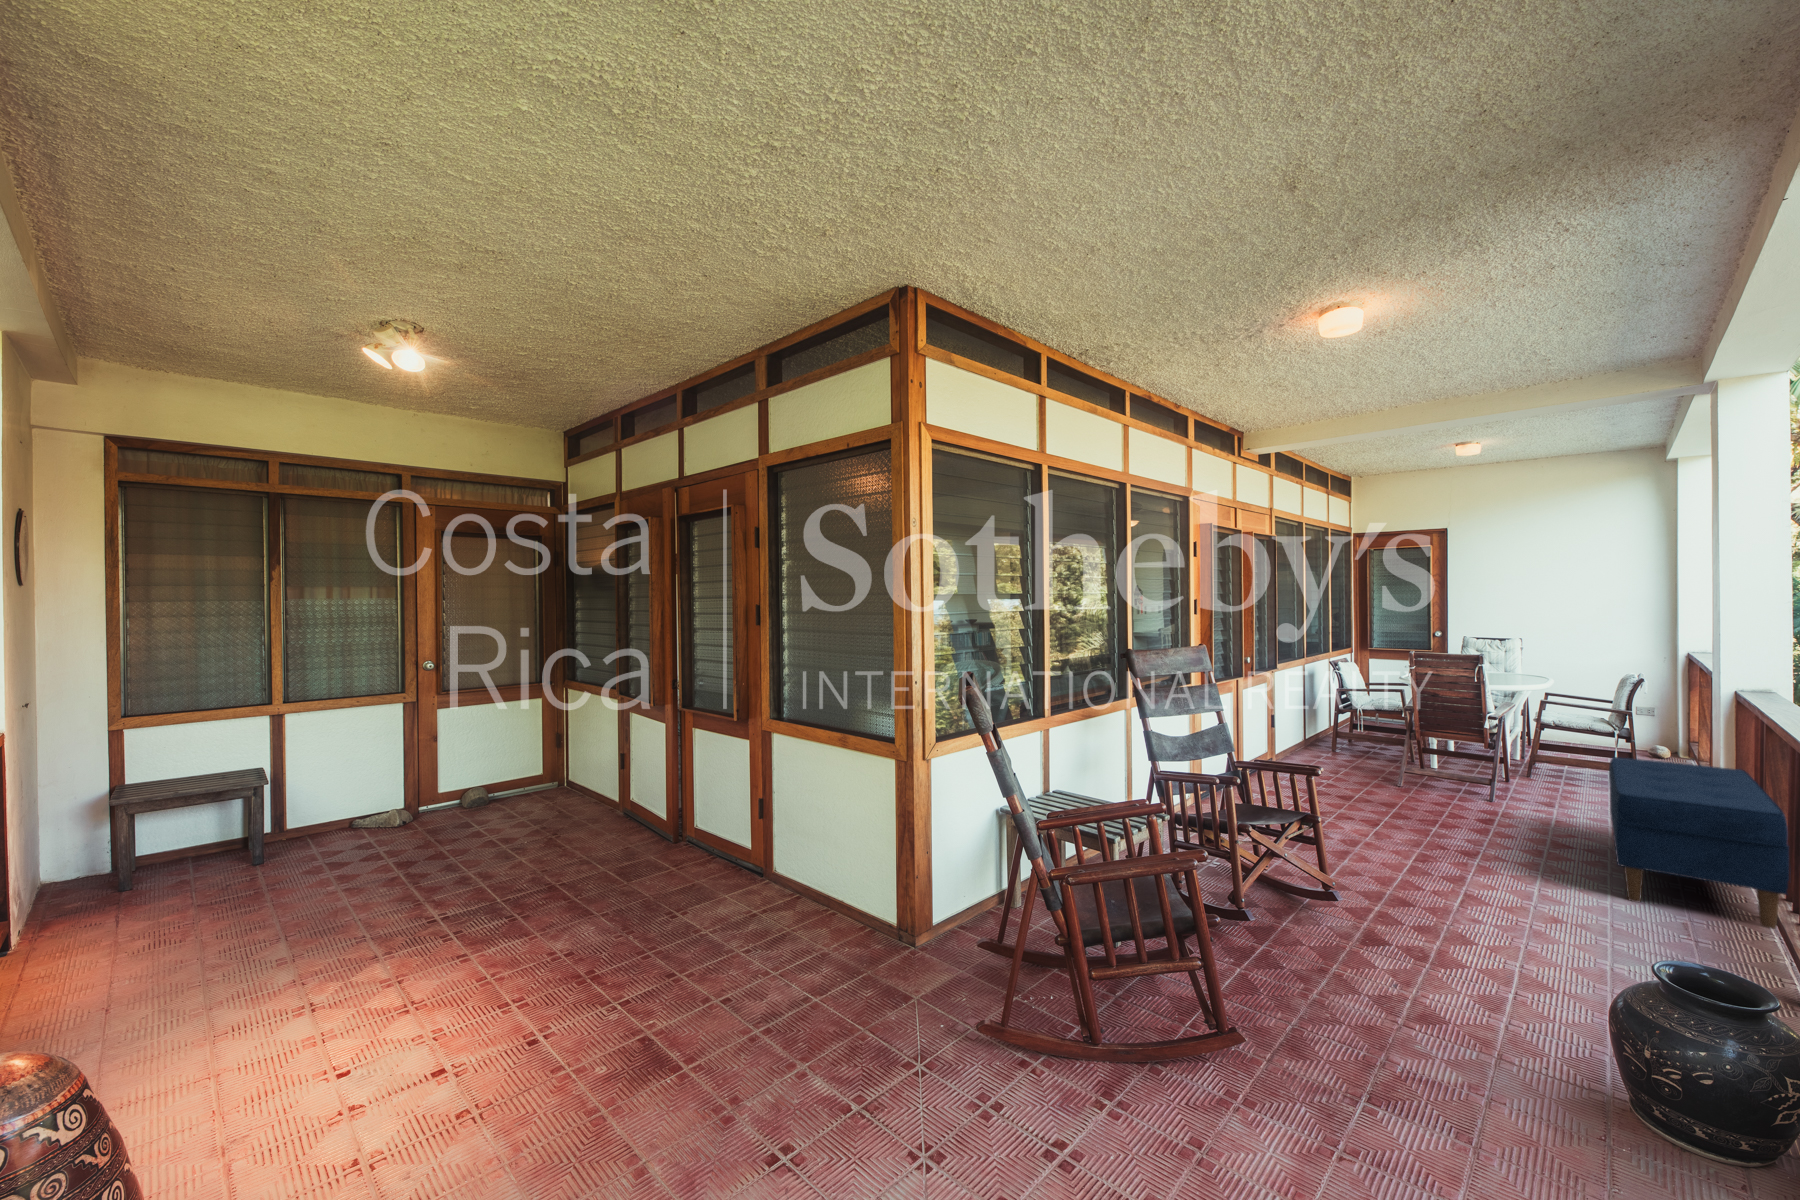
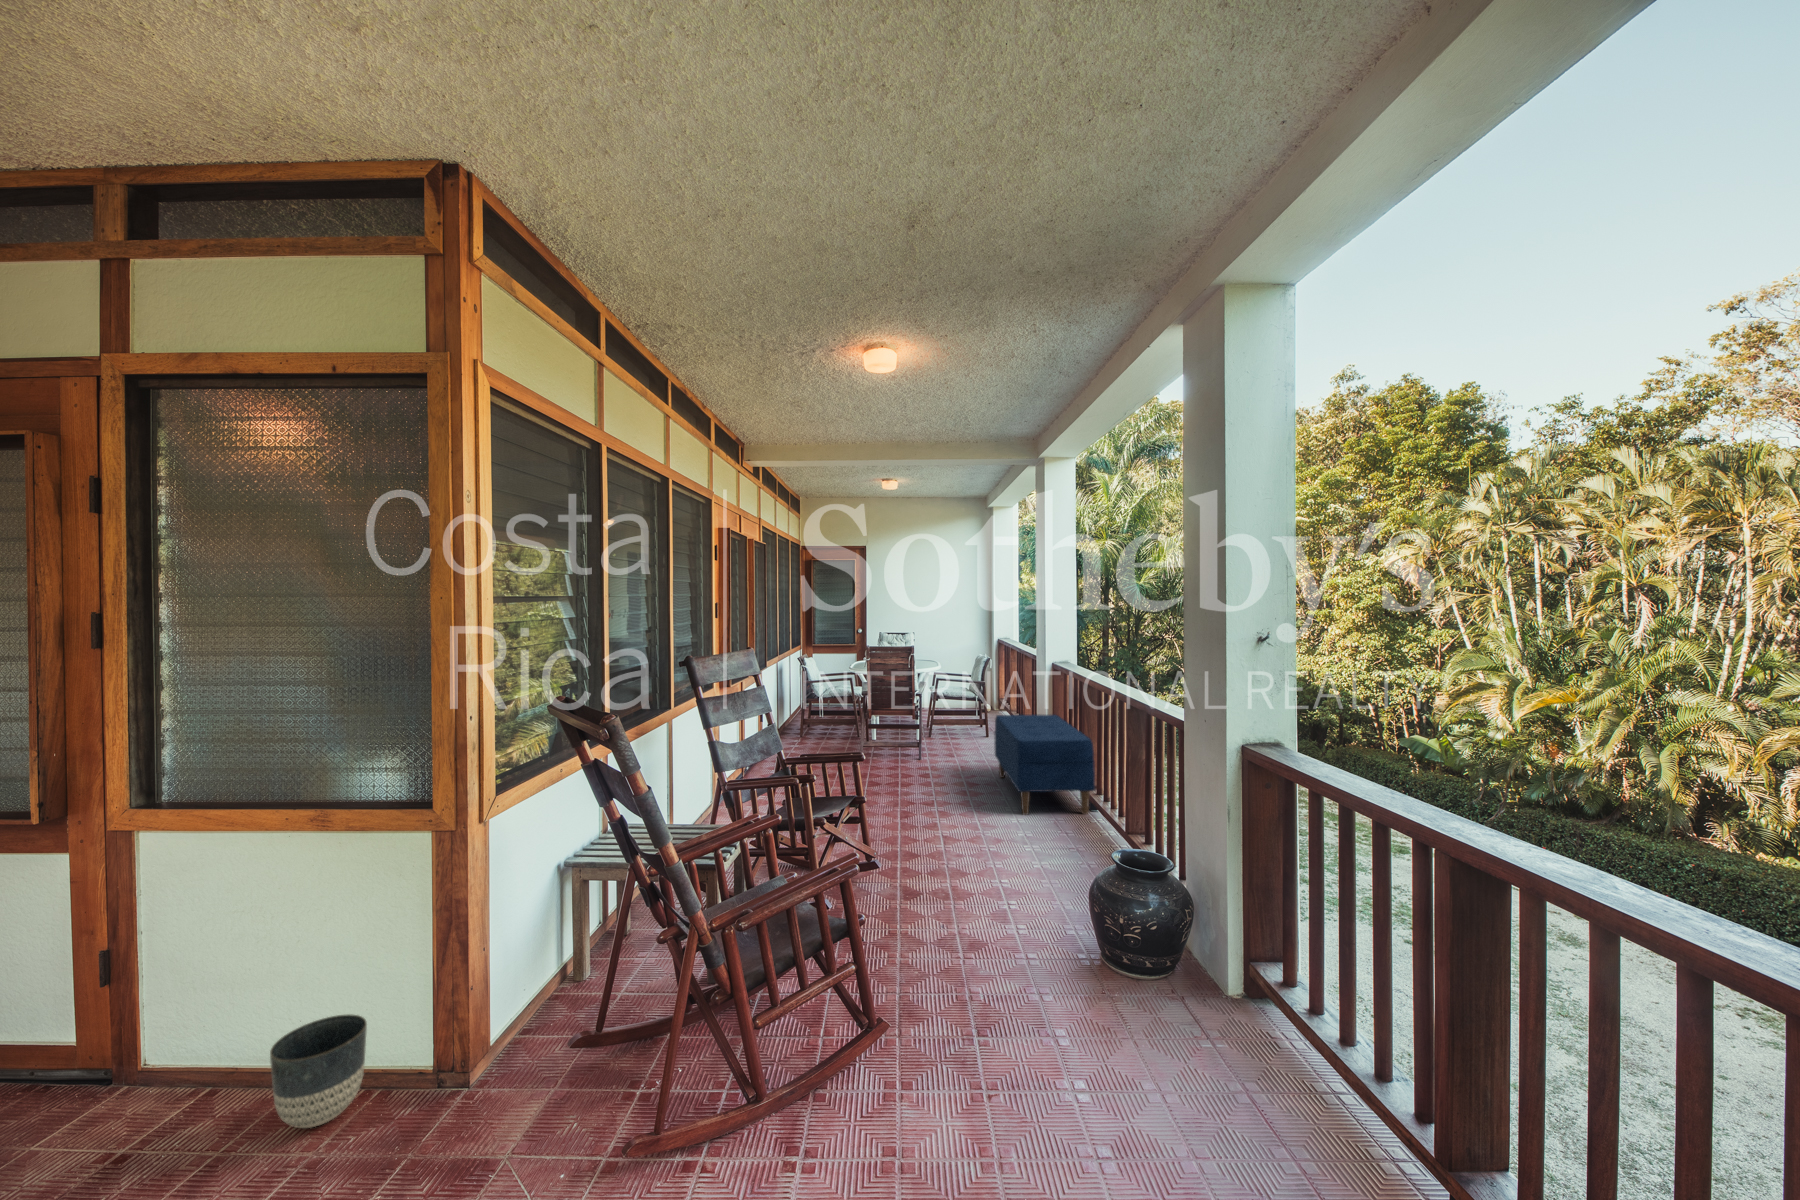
planter: none [813,871,862,937] -> present [270,1015,367,1128]

